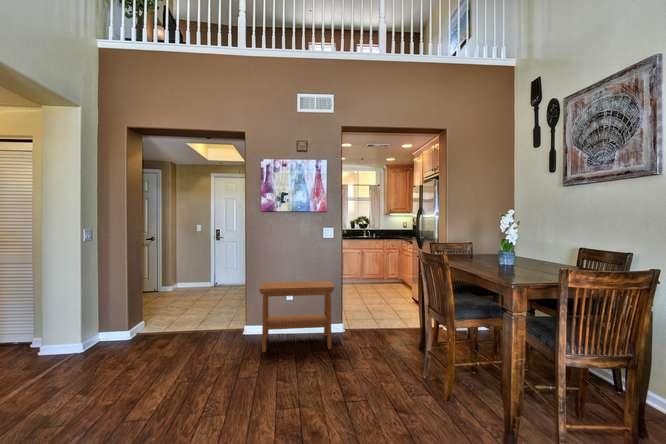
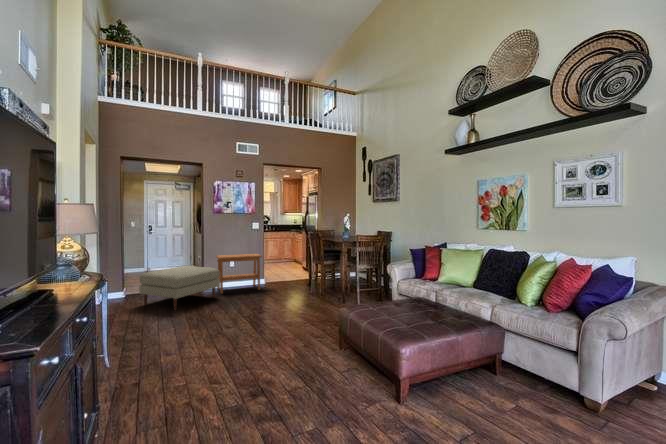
ottoman: none [116,300,253,401] -> present [139,266,220,310]

